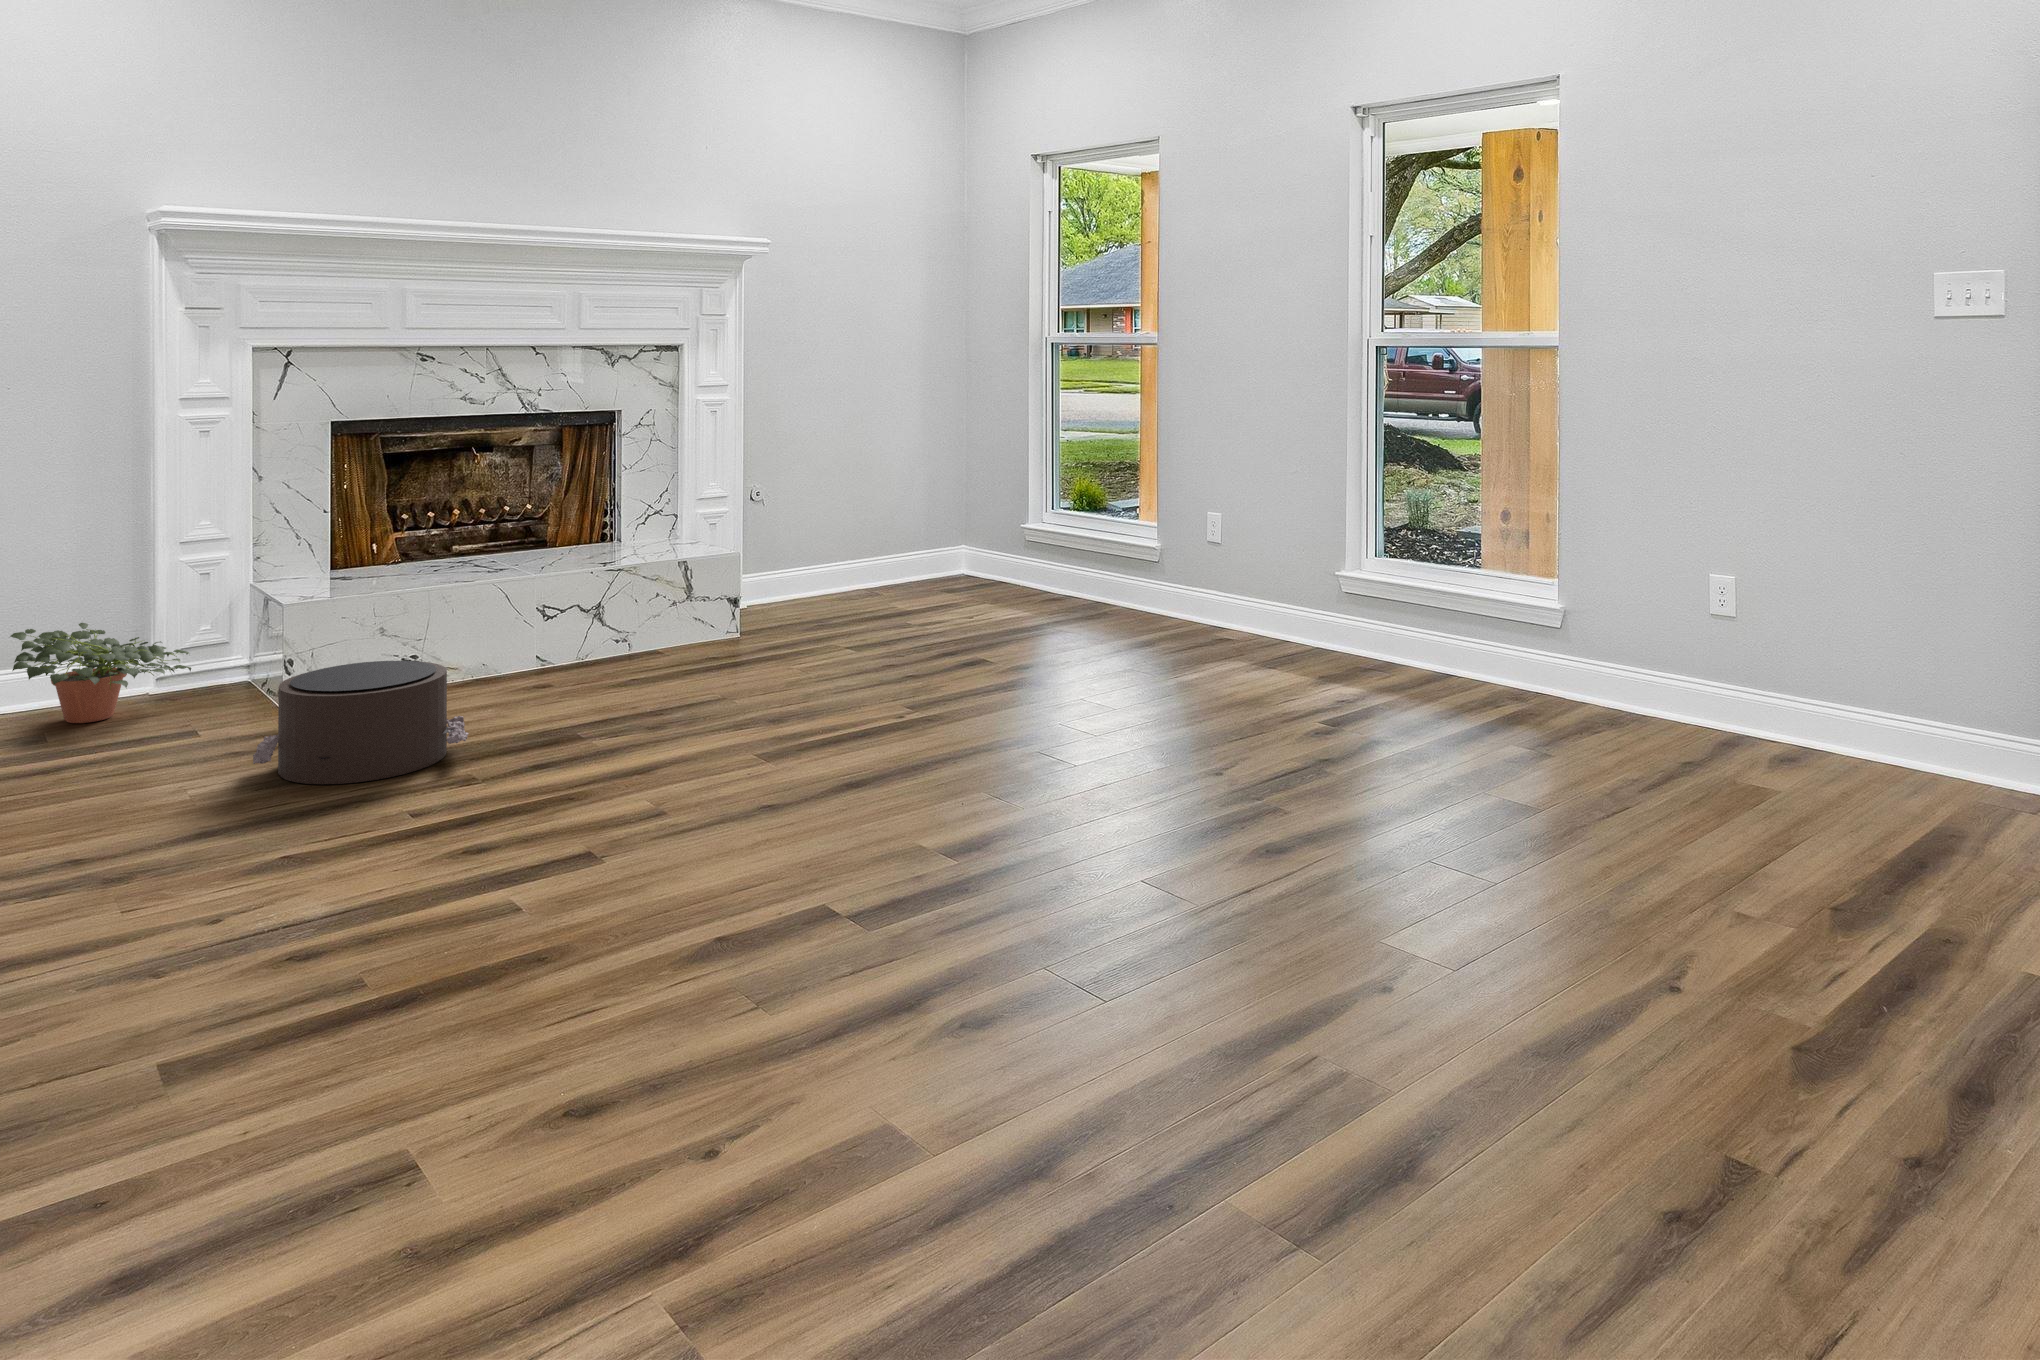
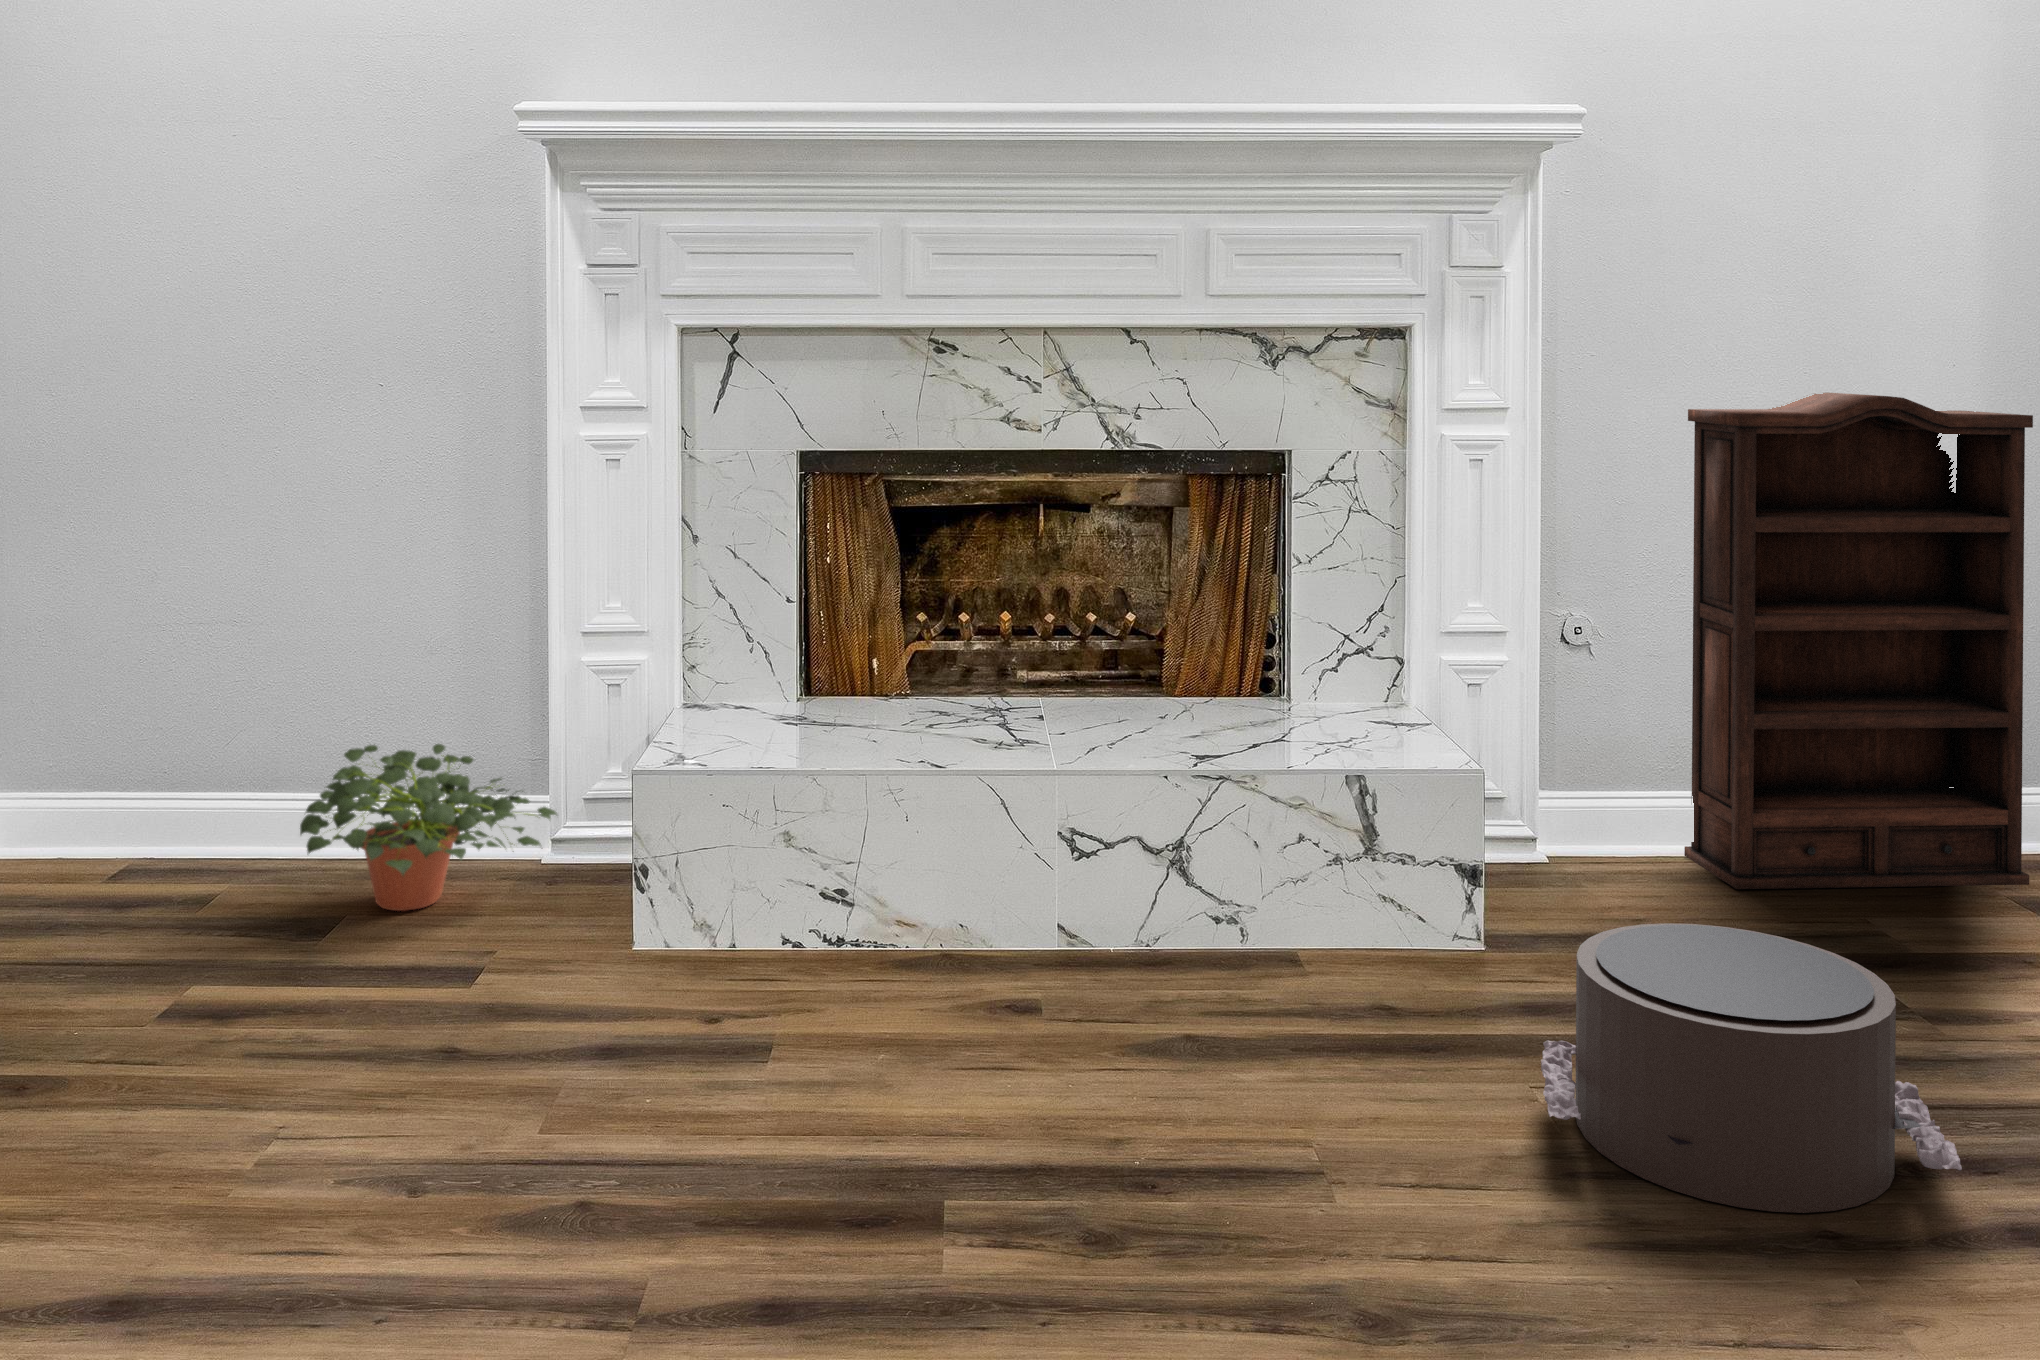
bookshelf: none [806,374,945,604] -> present [1684,393,2033,889]
pouf: present [253,661,468,784] -> present [1541,923,1962,1213]

